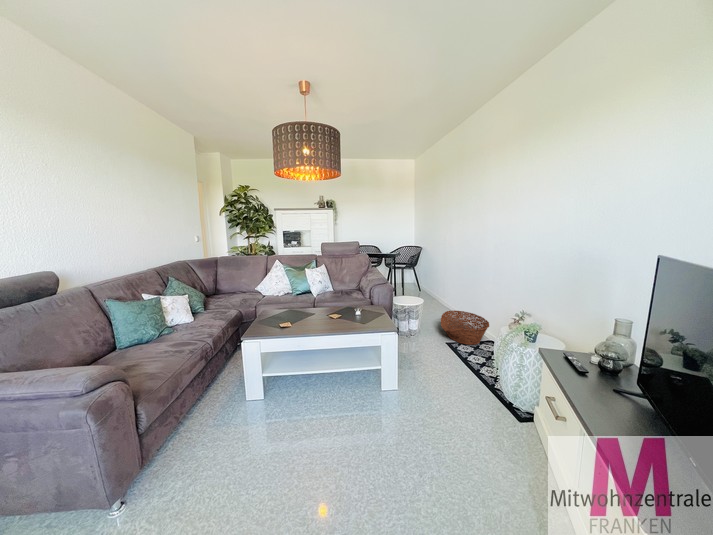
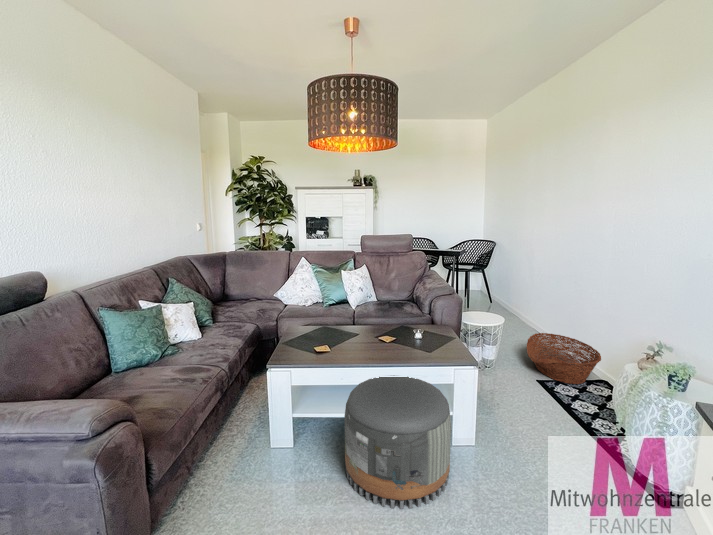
pouf: none [300,342,377,436] -> present [344,377,451,509]

